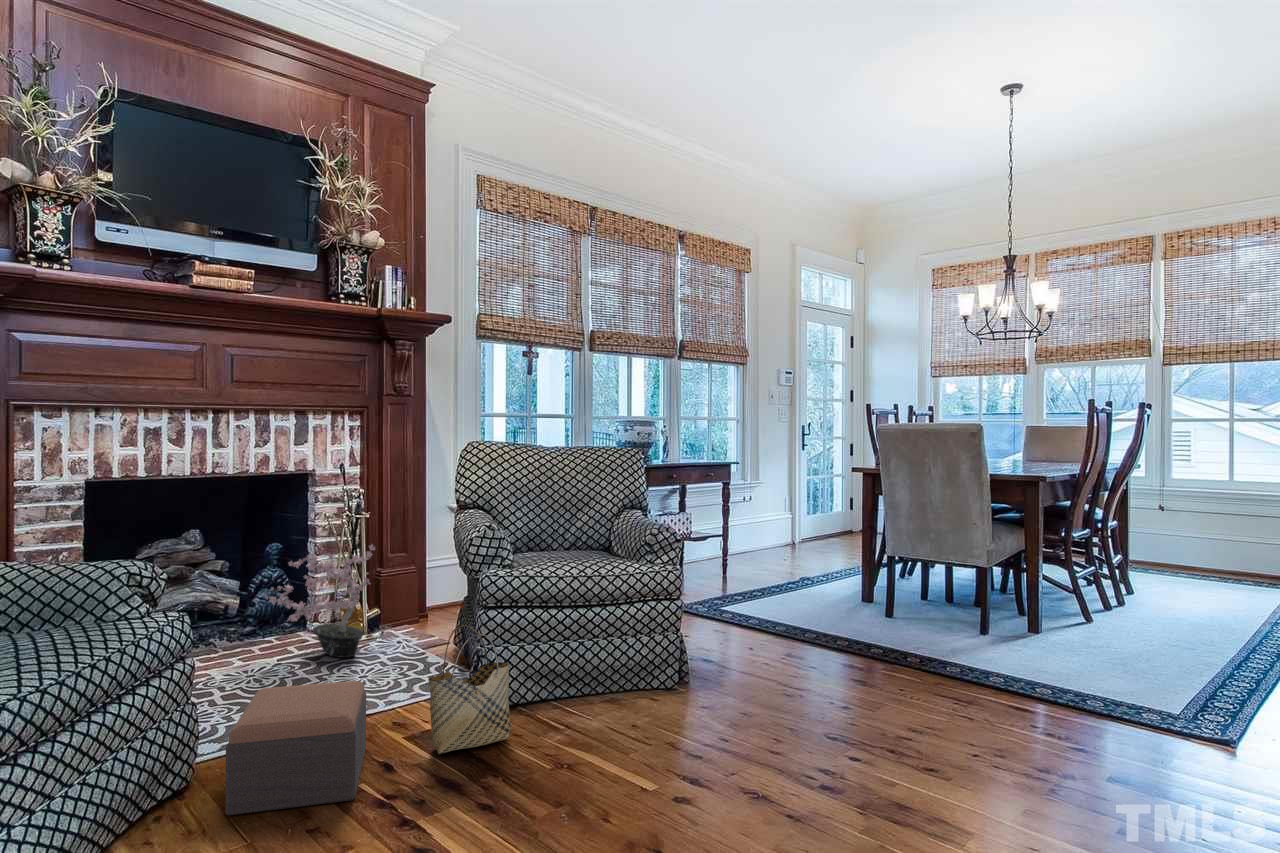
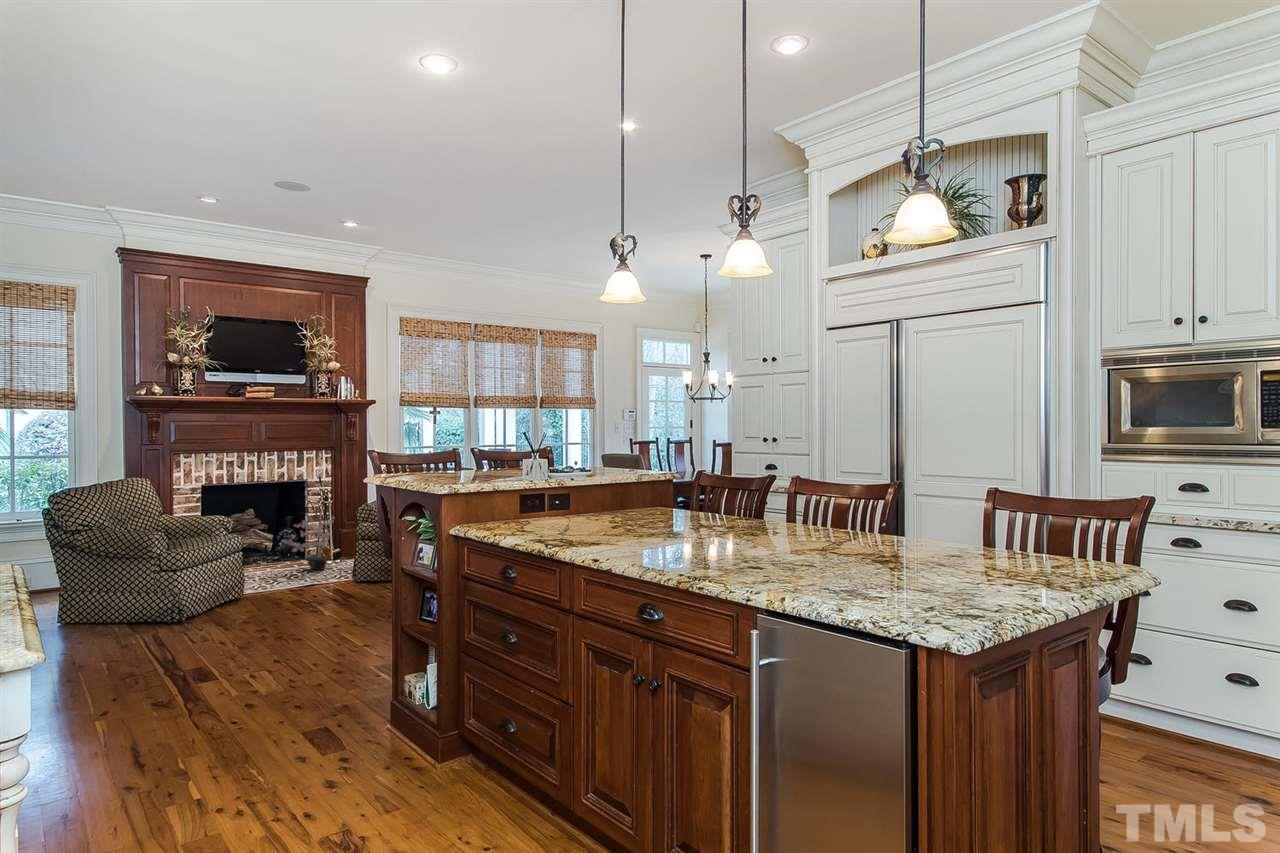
woven basket: present [428,625,511,754] -> none [334,544,371,593]
footstool: present [225,681,366,815] -> none [253,564,311,605]

